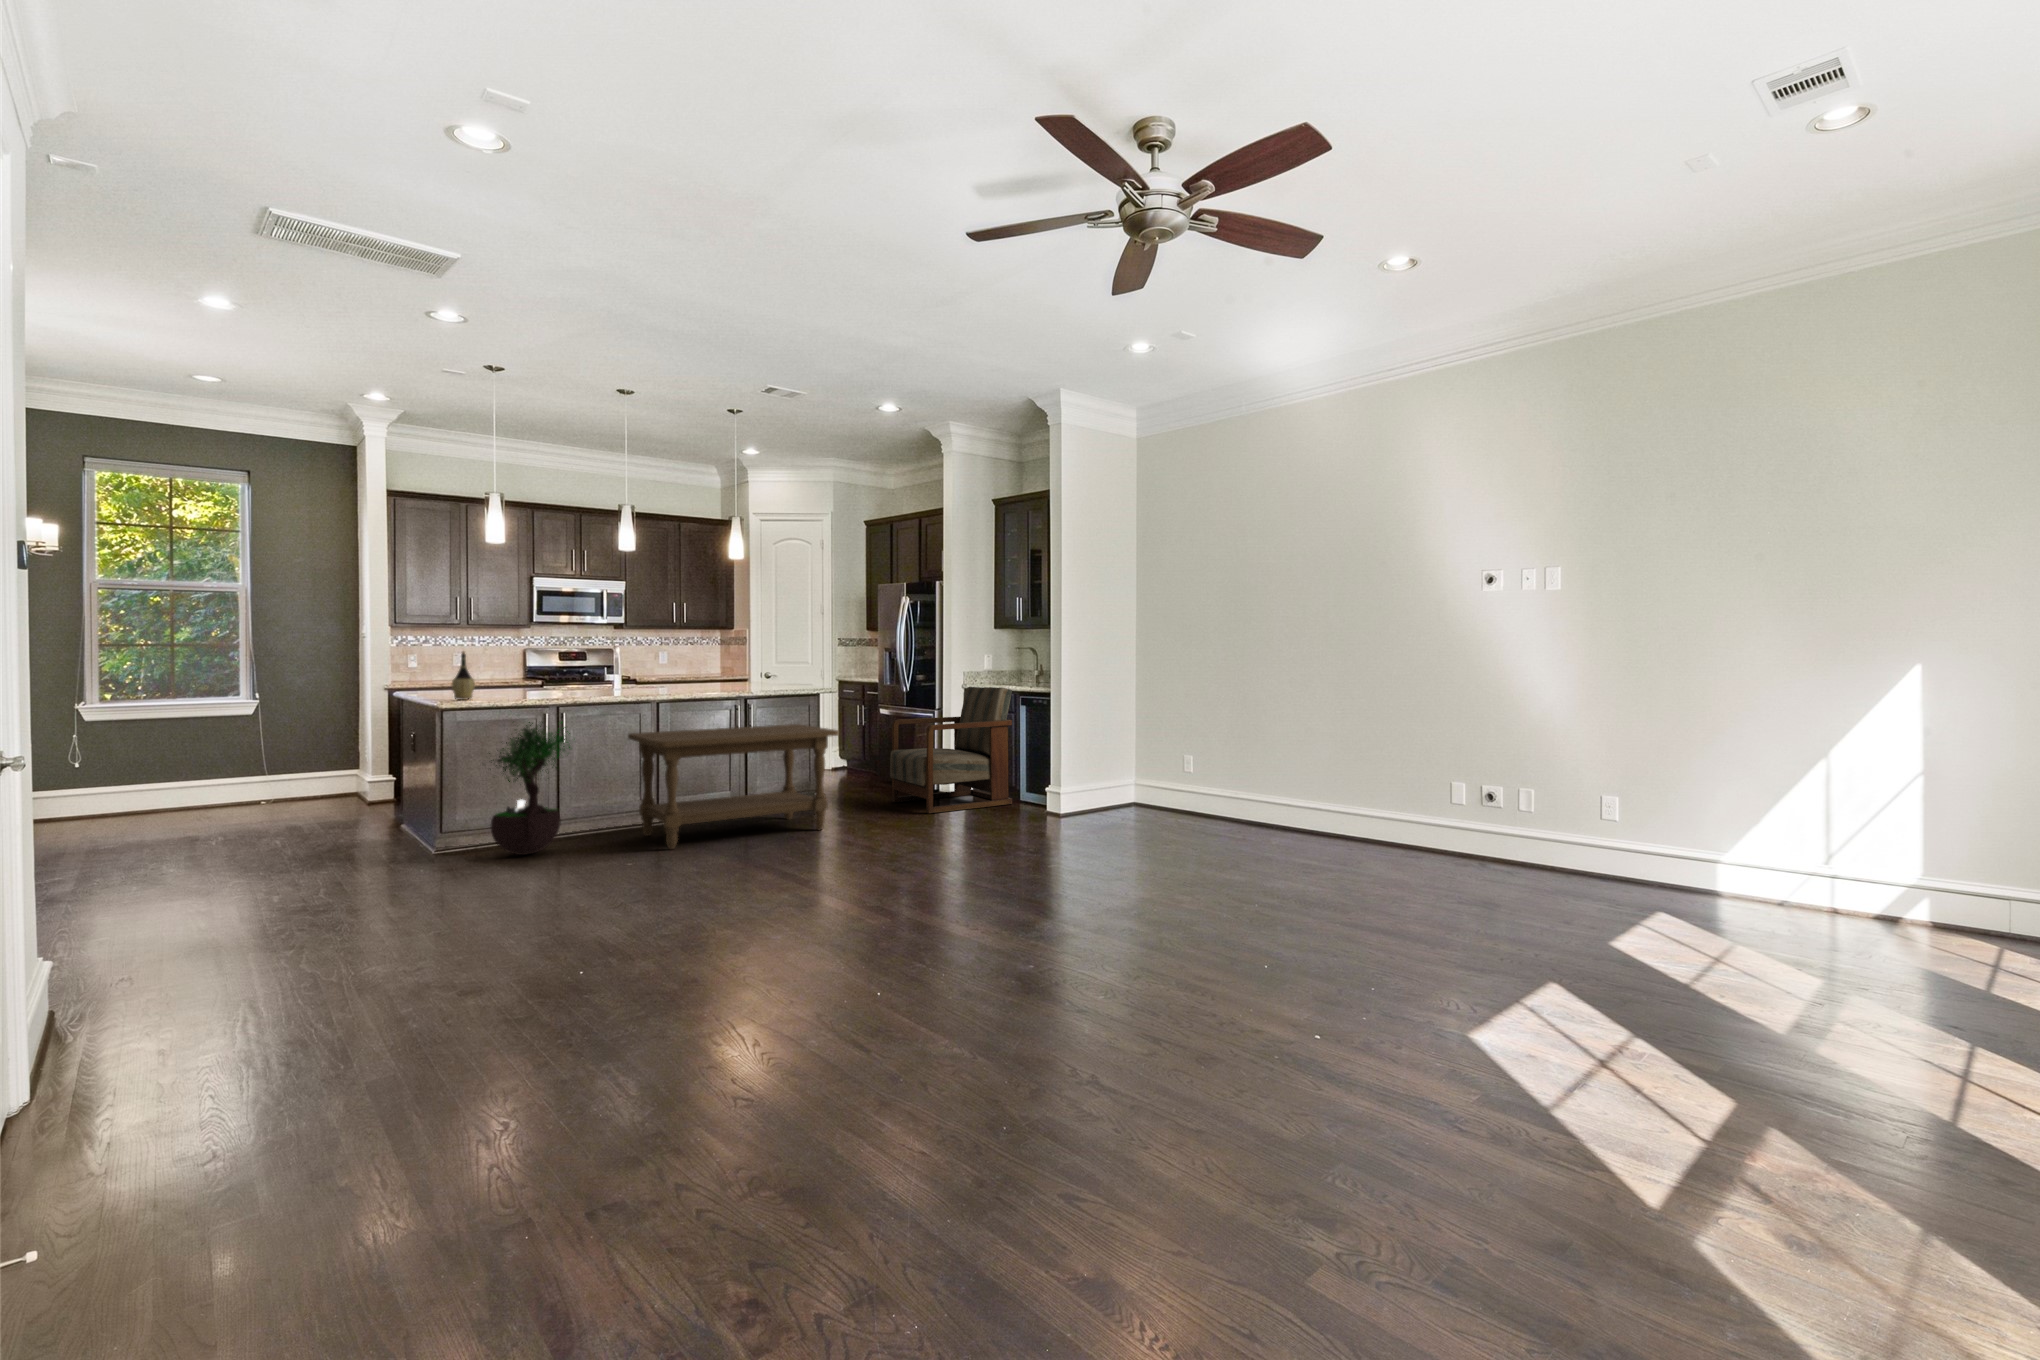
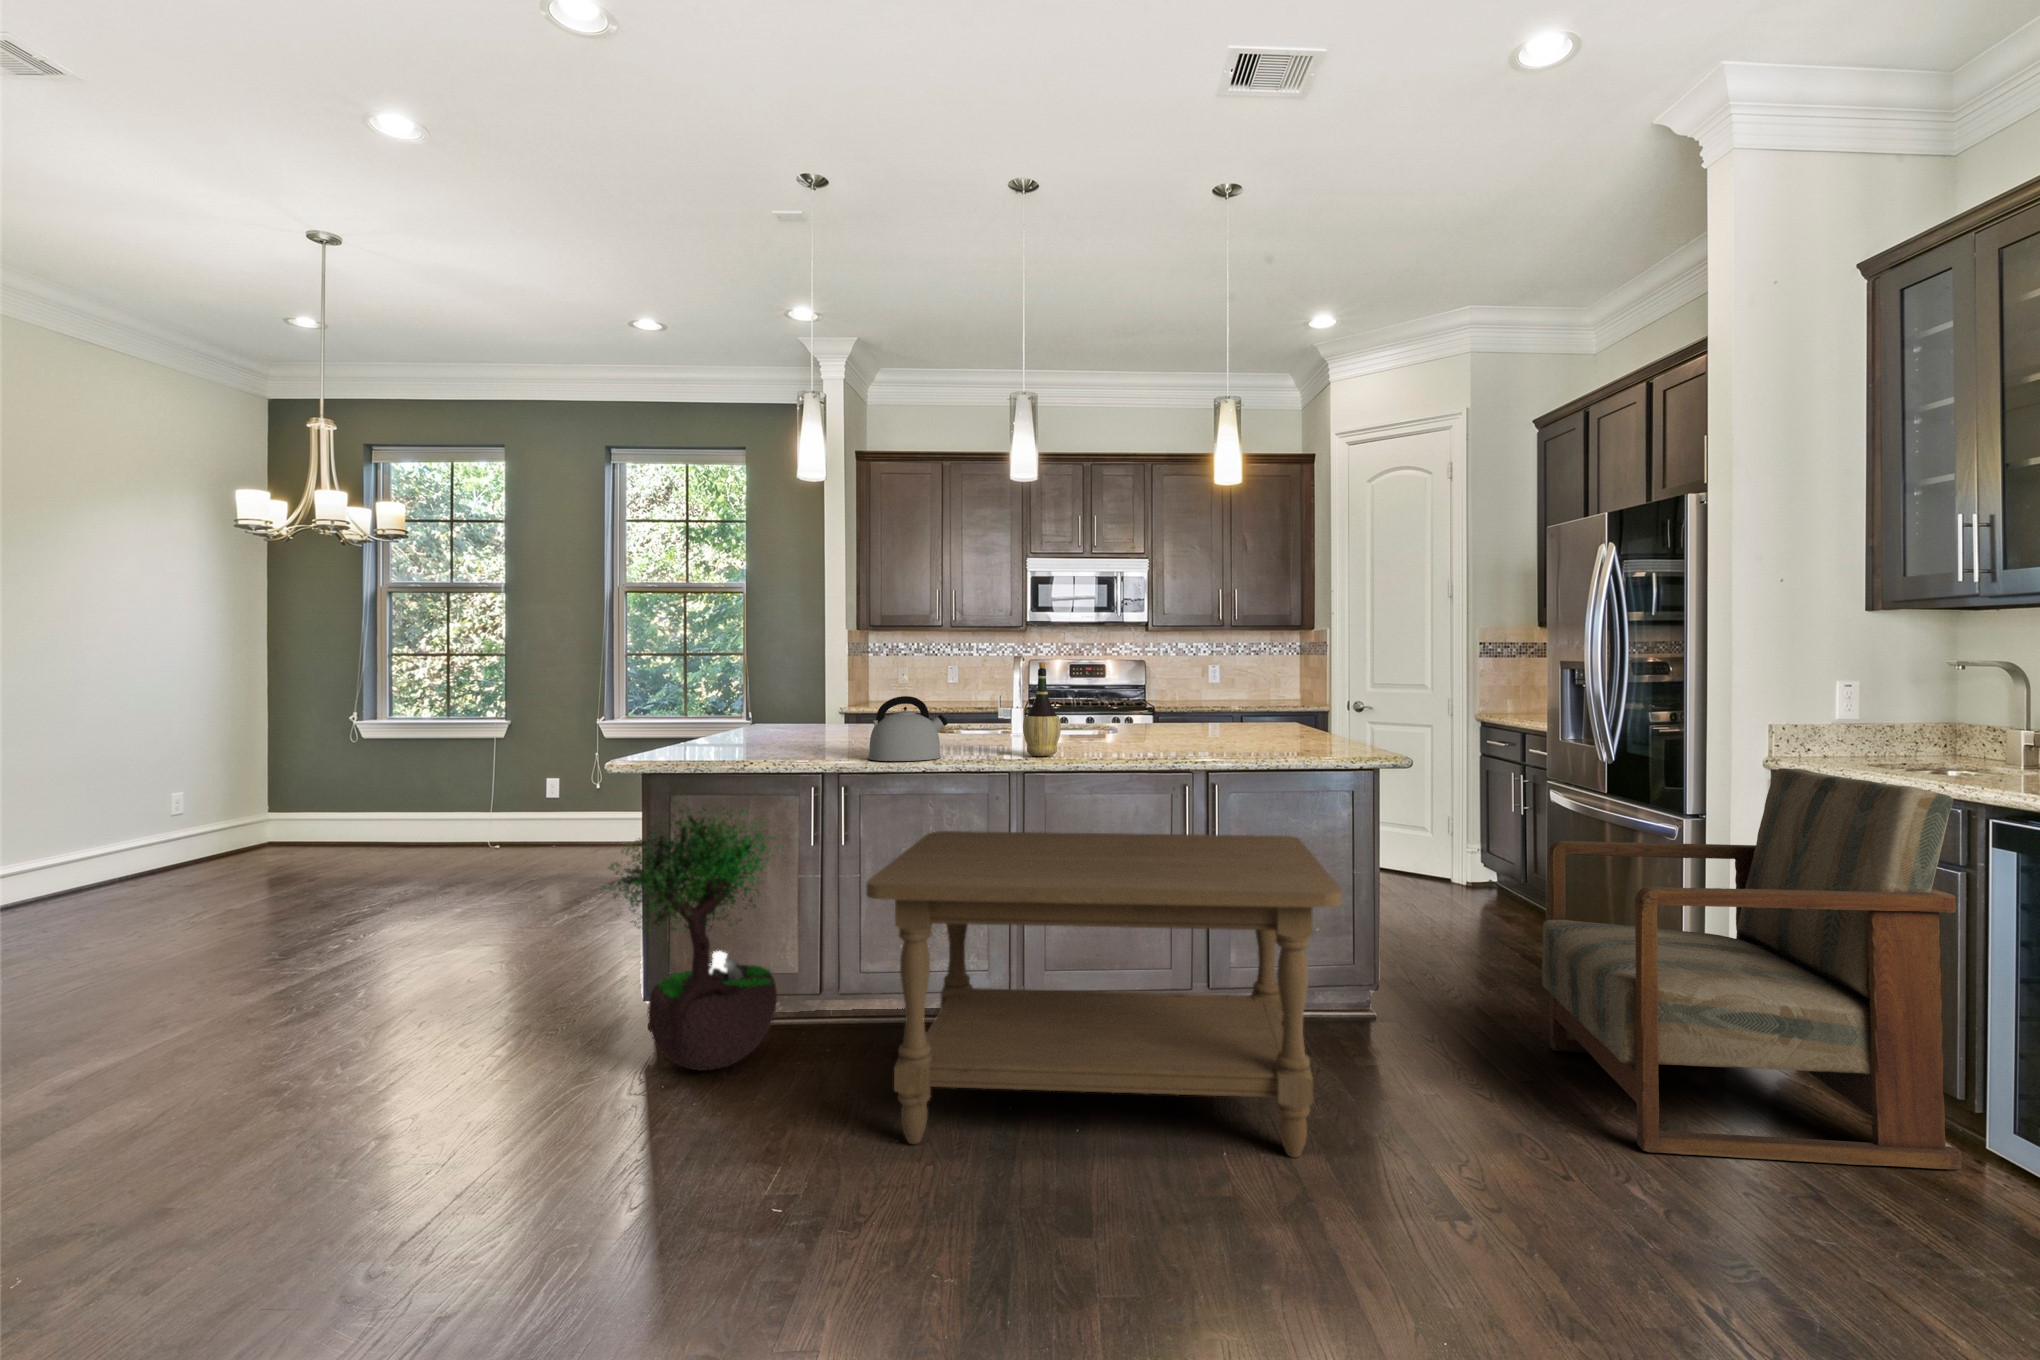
wine bottle: present [452,651,475,700] -> present [1023,662,1061,756]
kettle: none [581,668,622,700] -> present [868,696,947,761]

